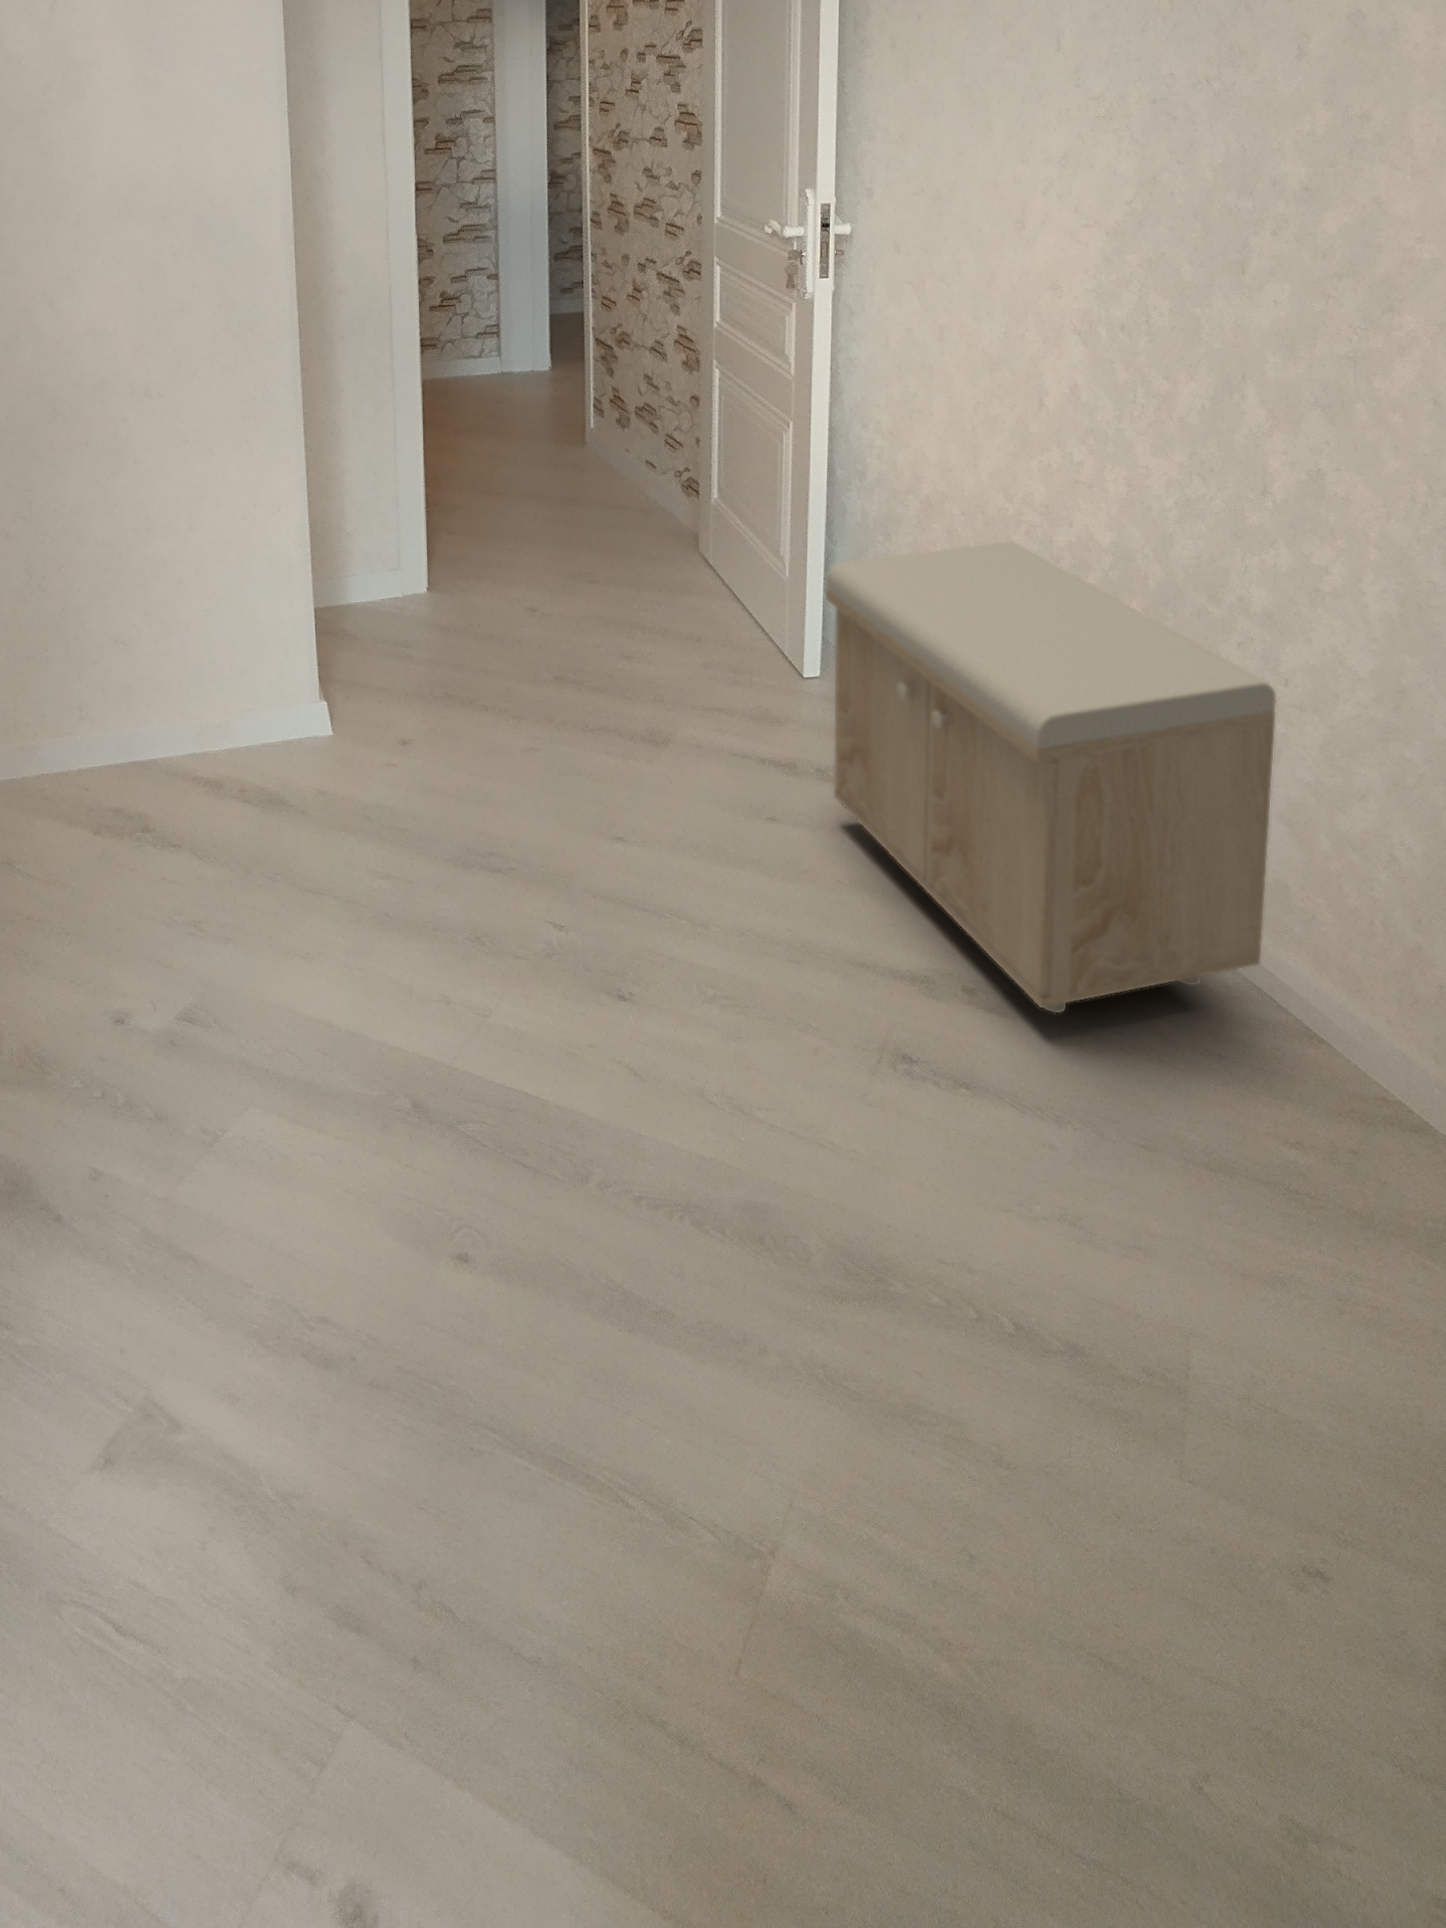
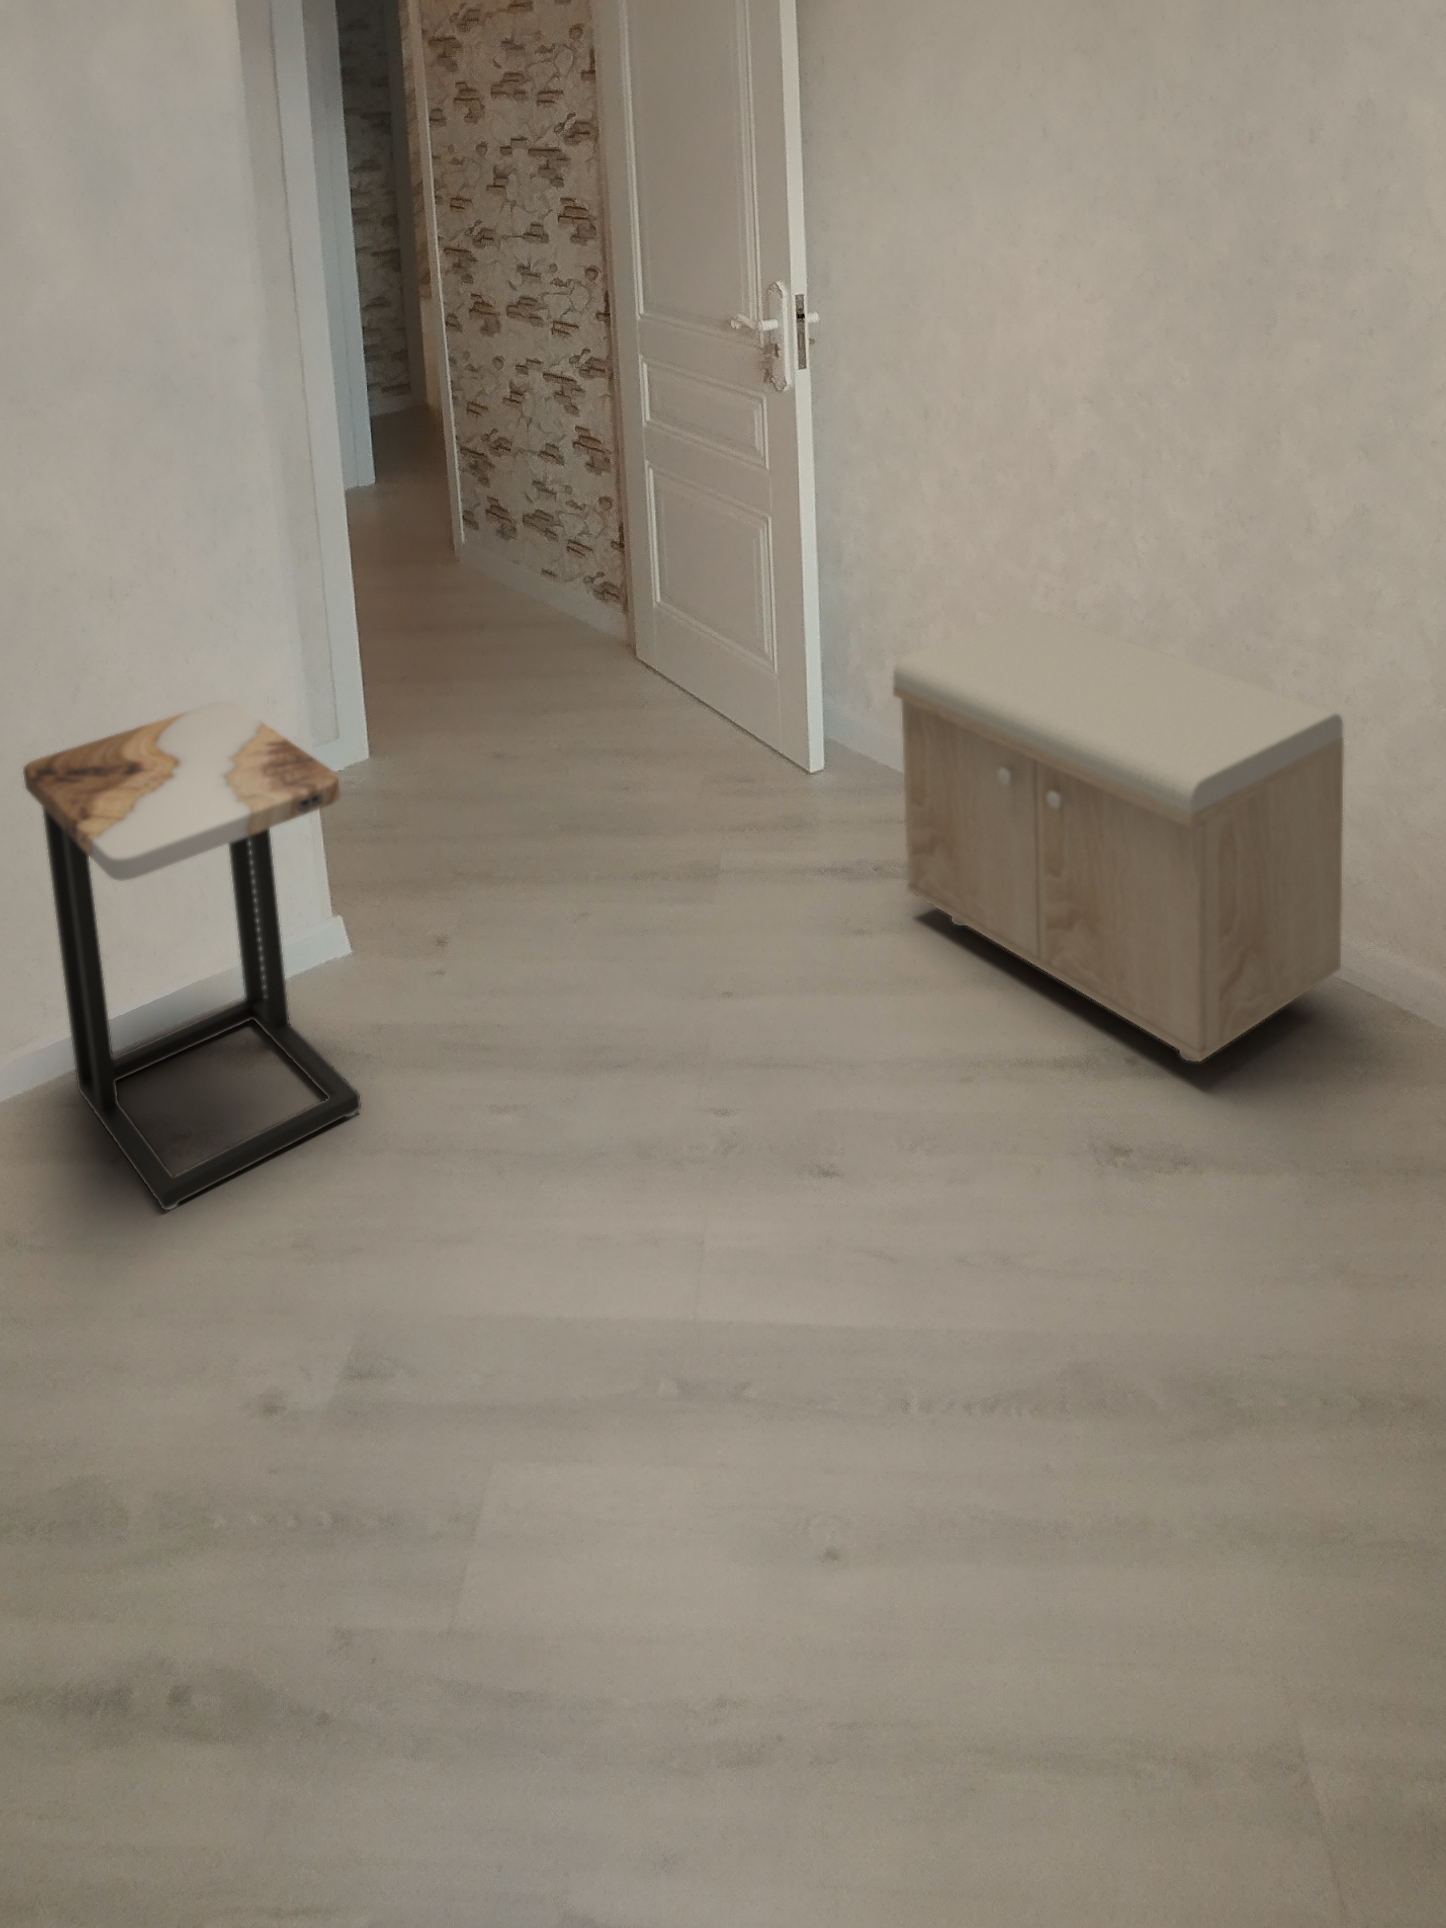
side table: none [53,508,277,899] -> present [23,702,361,1210]

